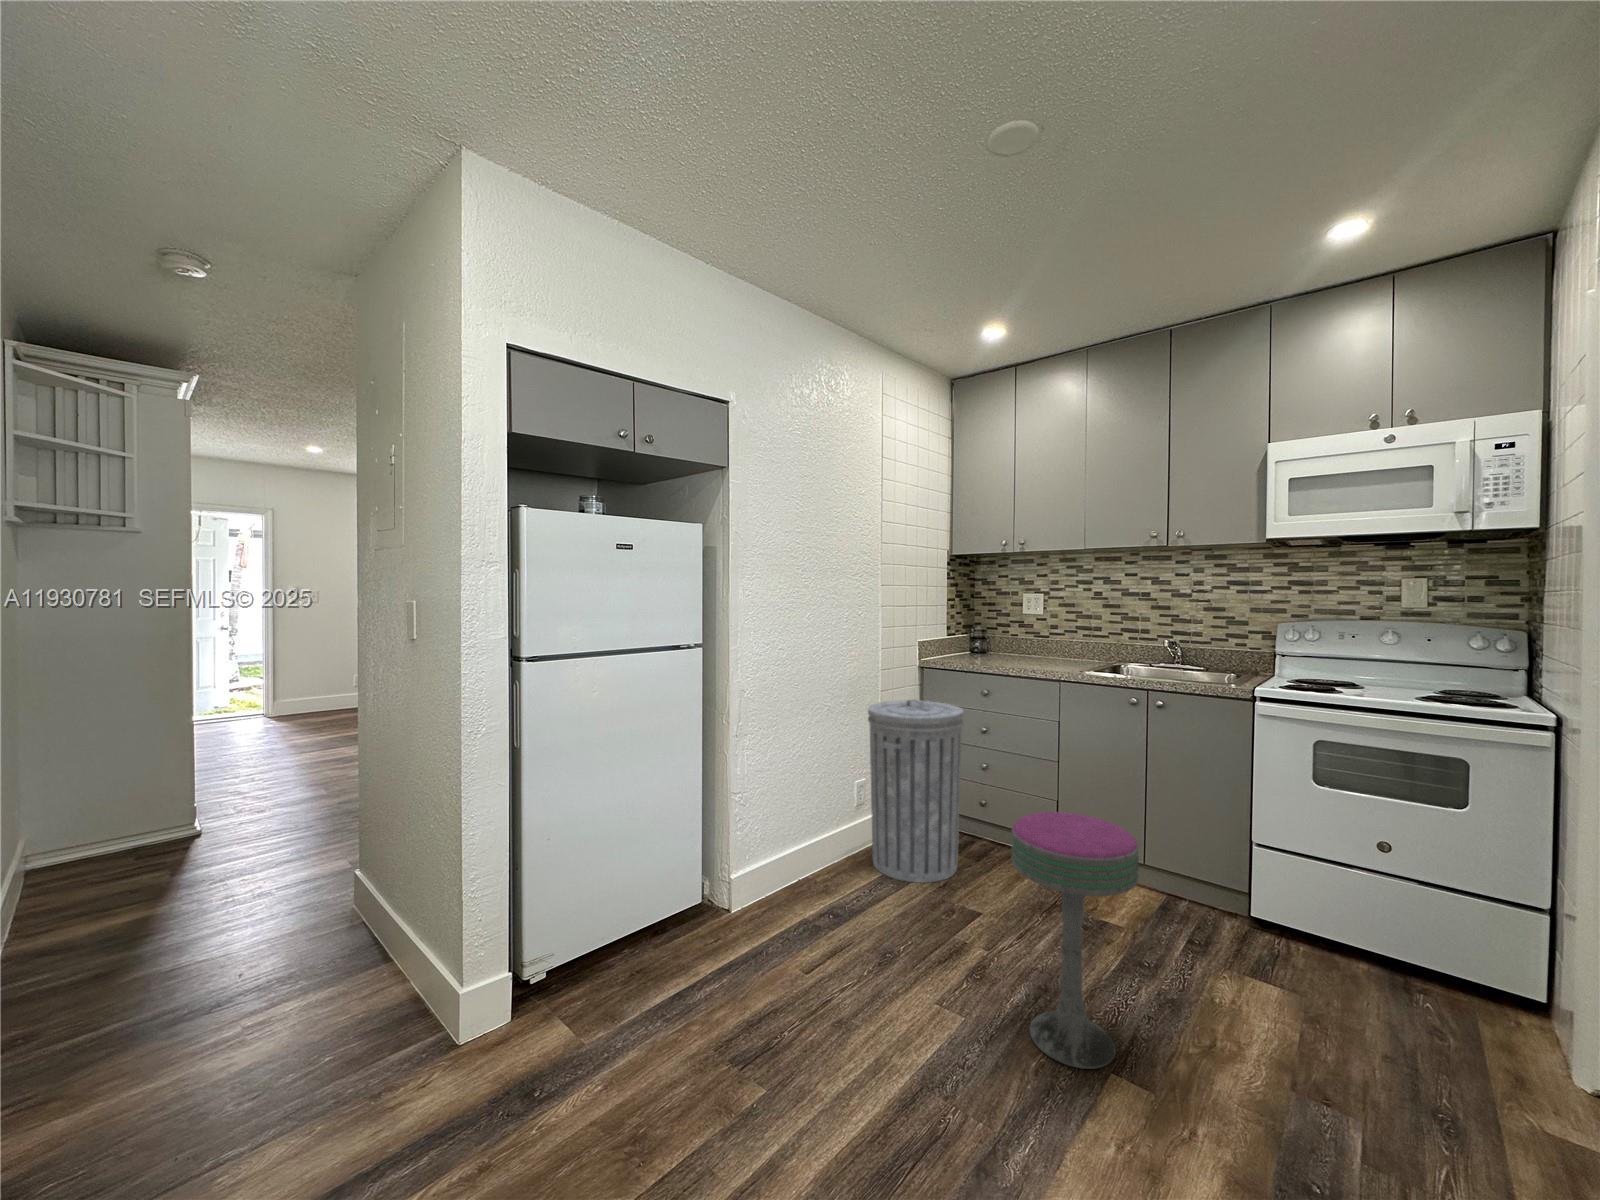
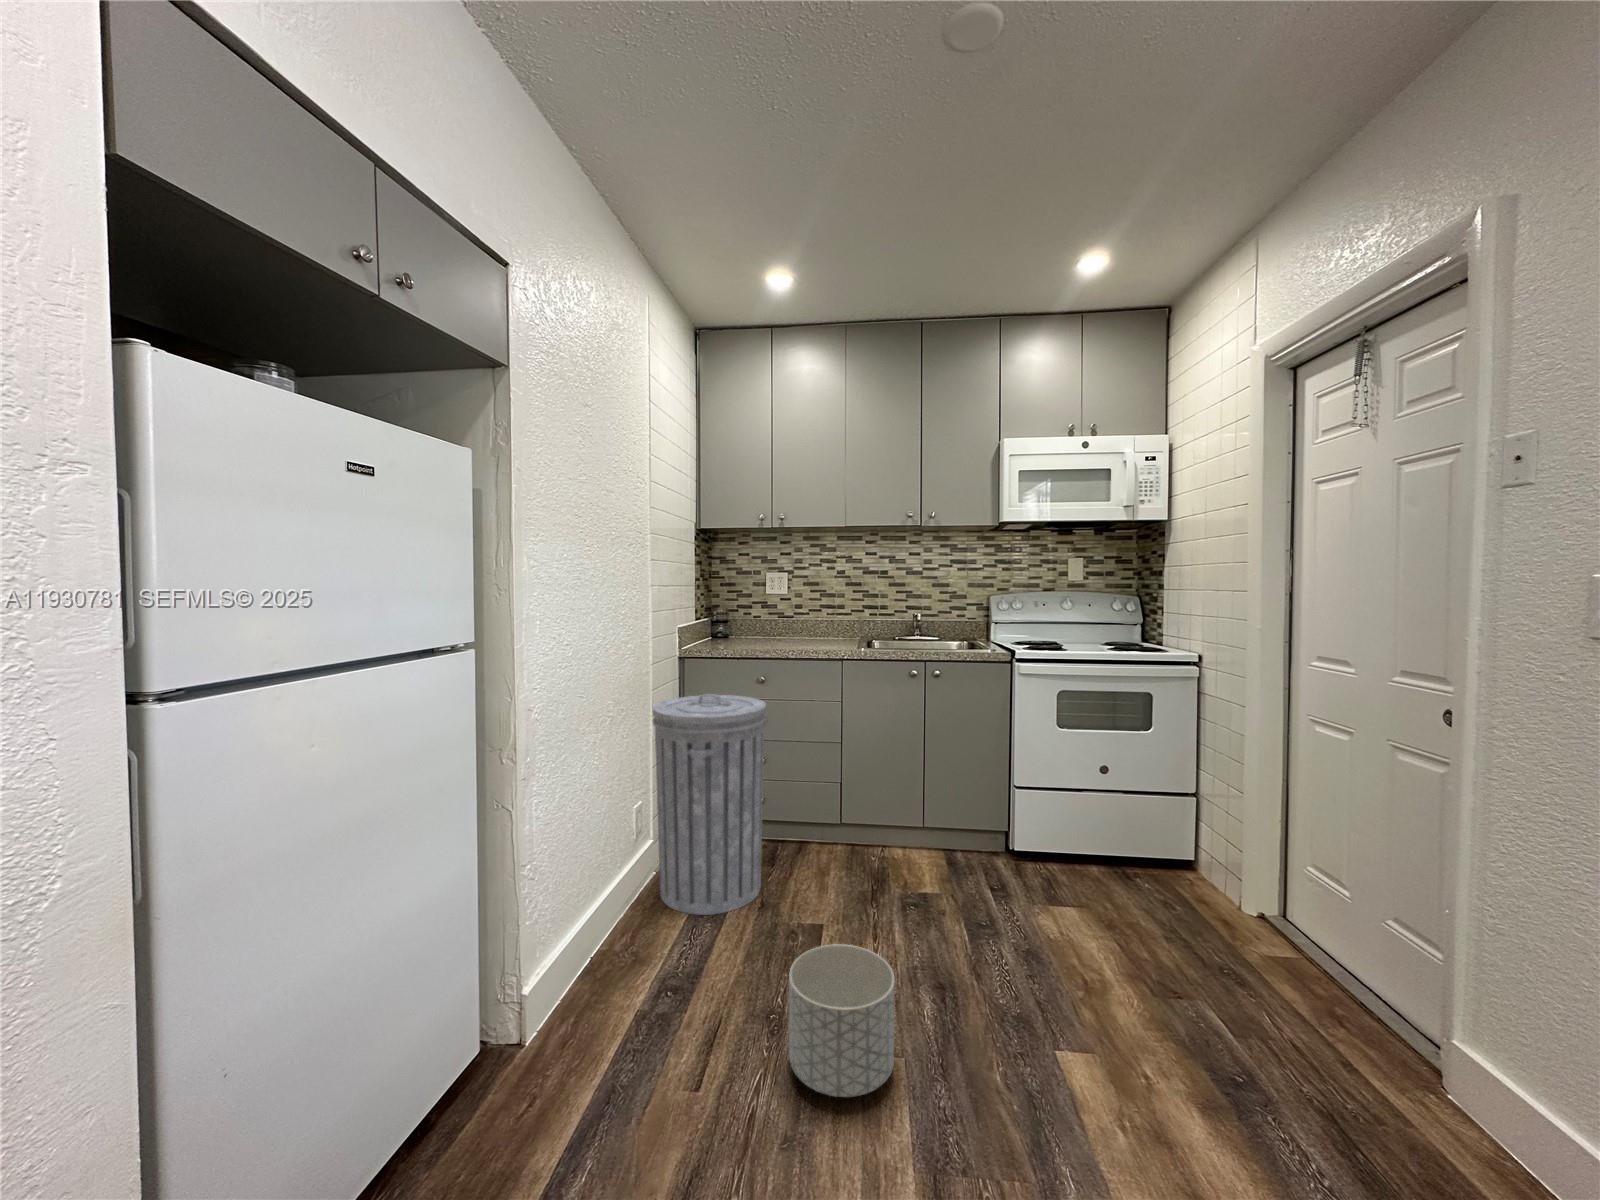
bar stool: present [1011,812,1139,1069] -> none [941,791,1072,1063]
planter: none [867,906,952,1020] -> present [789,944,895,1097]

